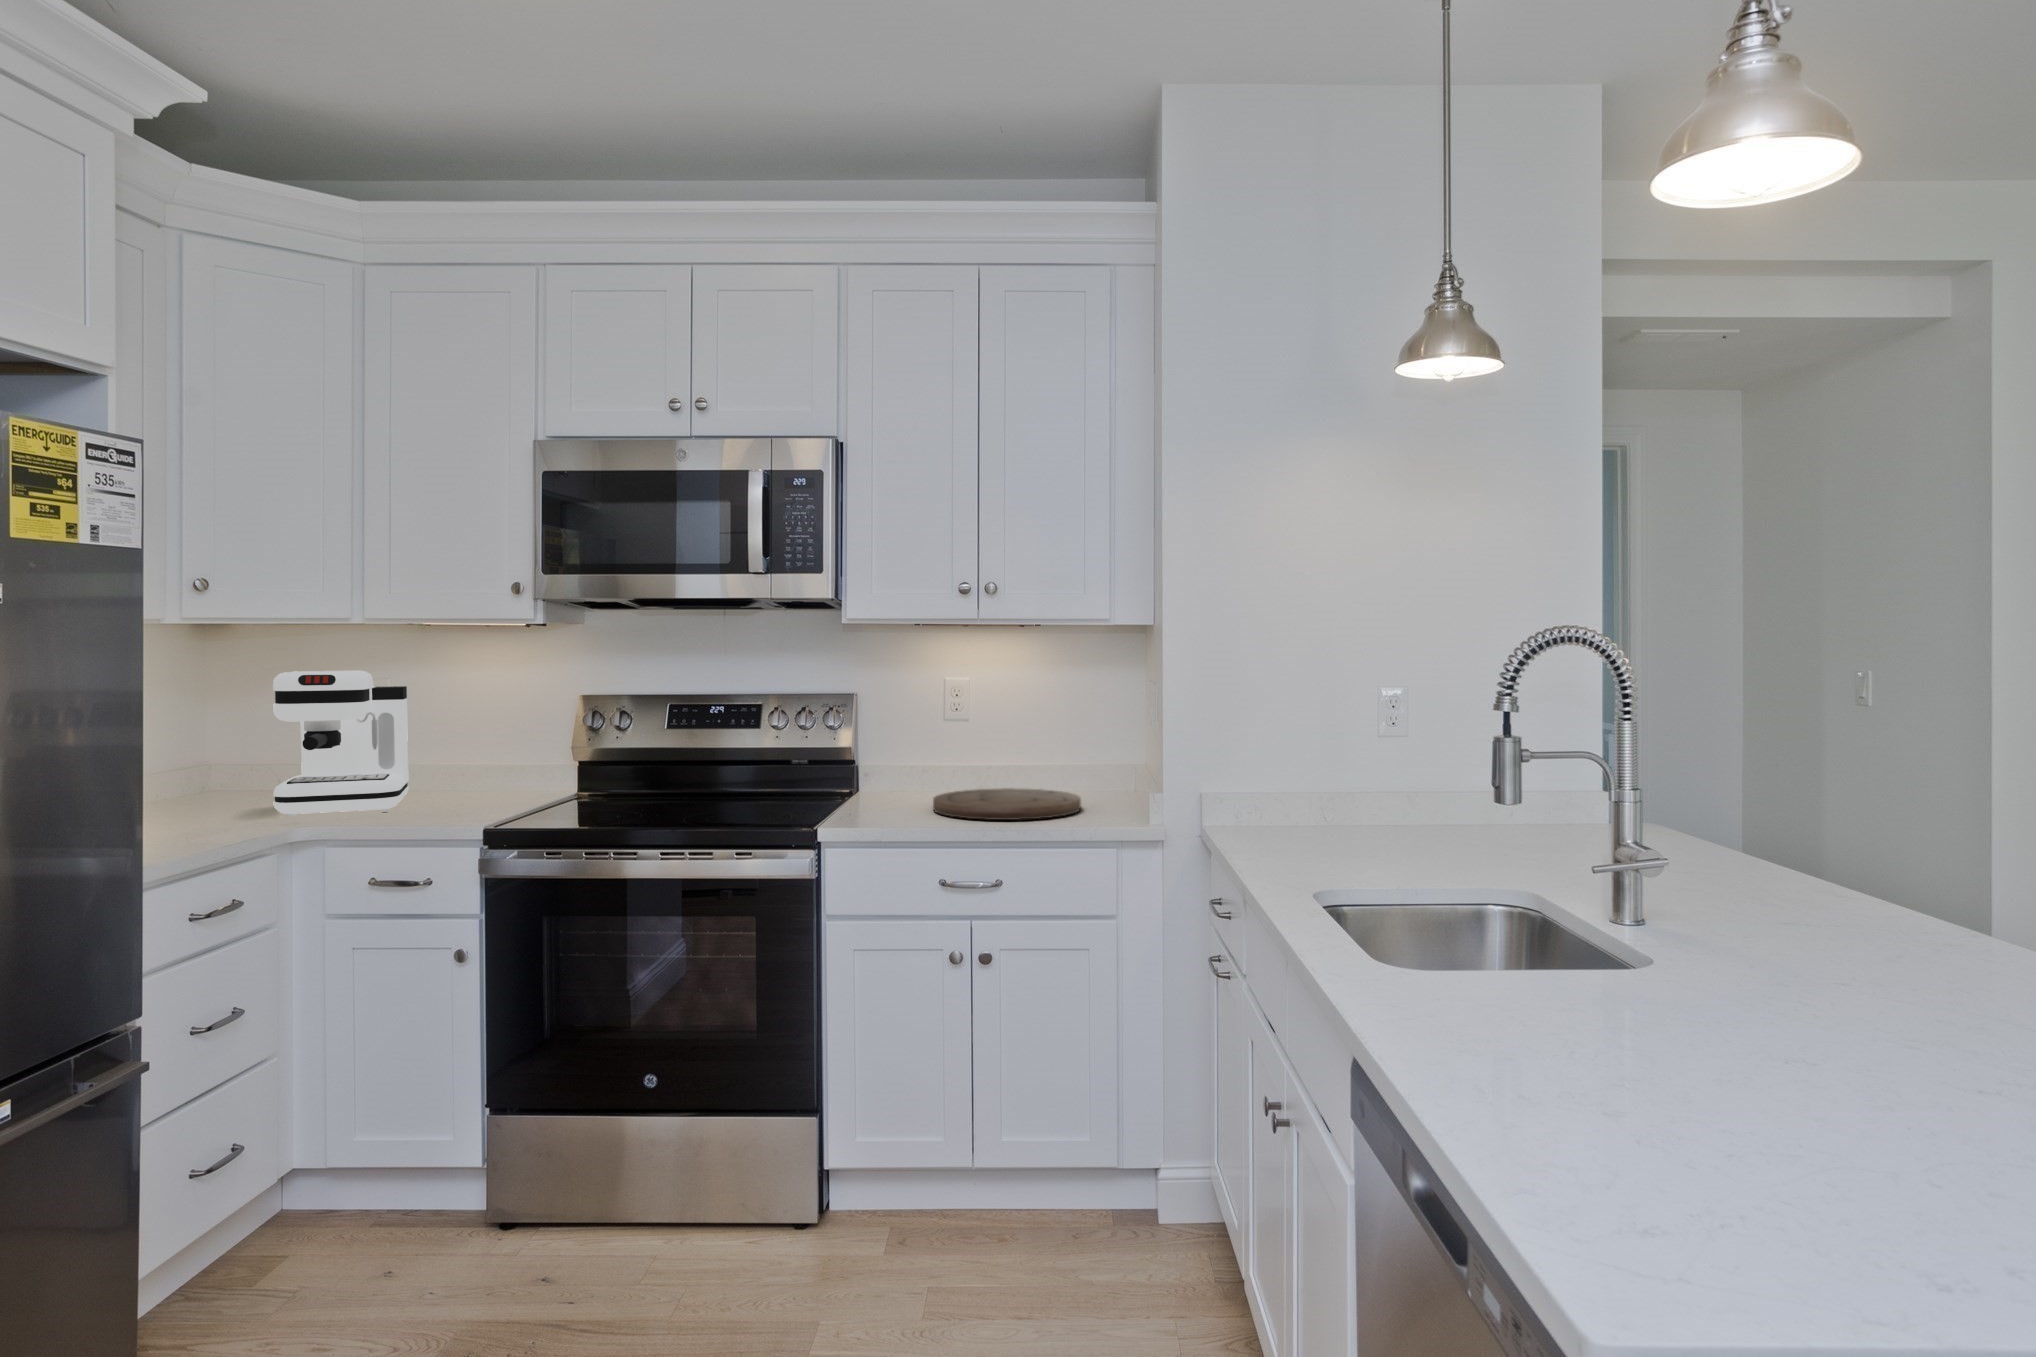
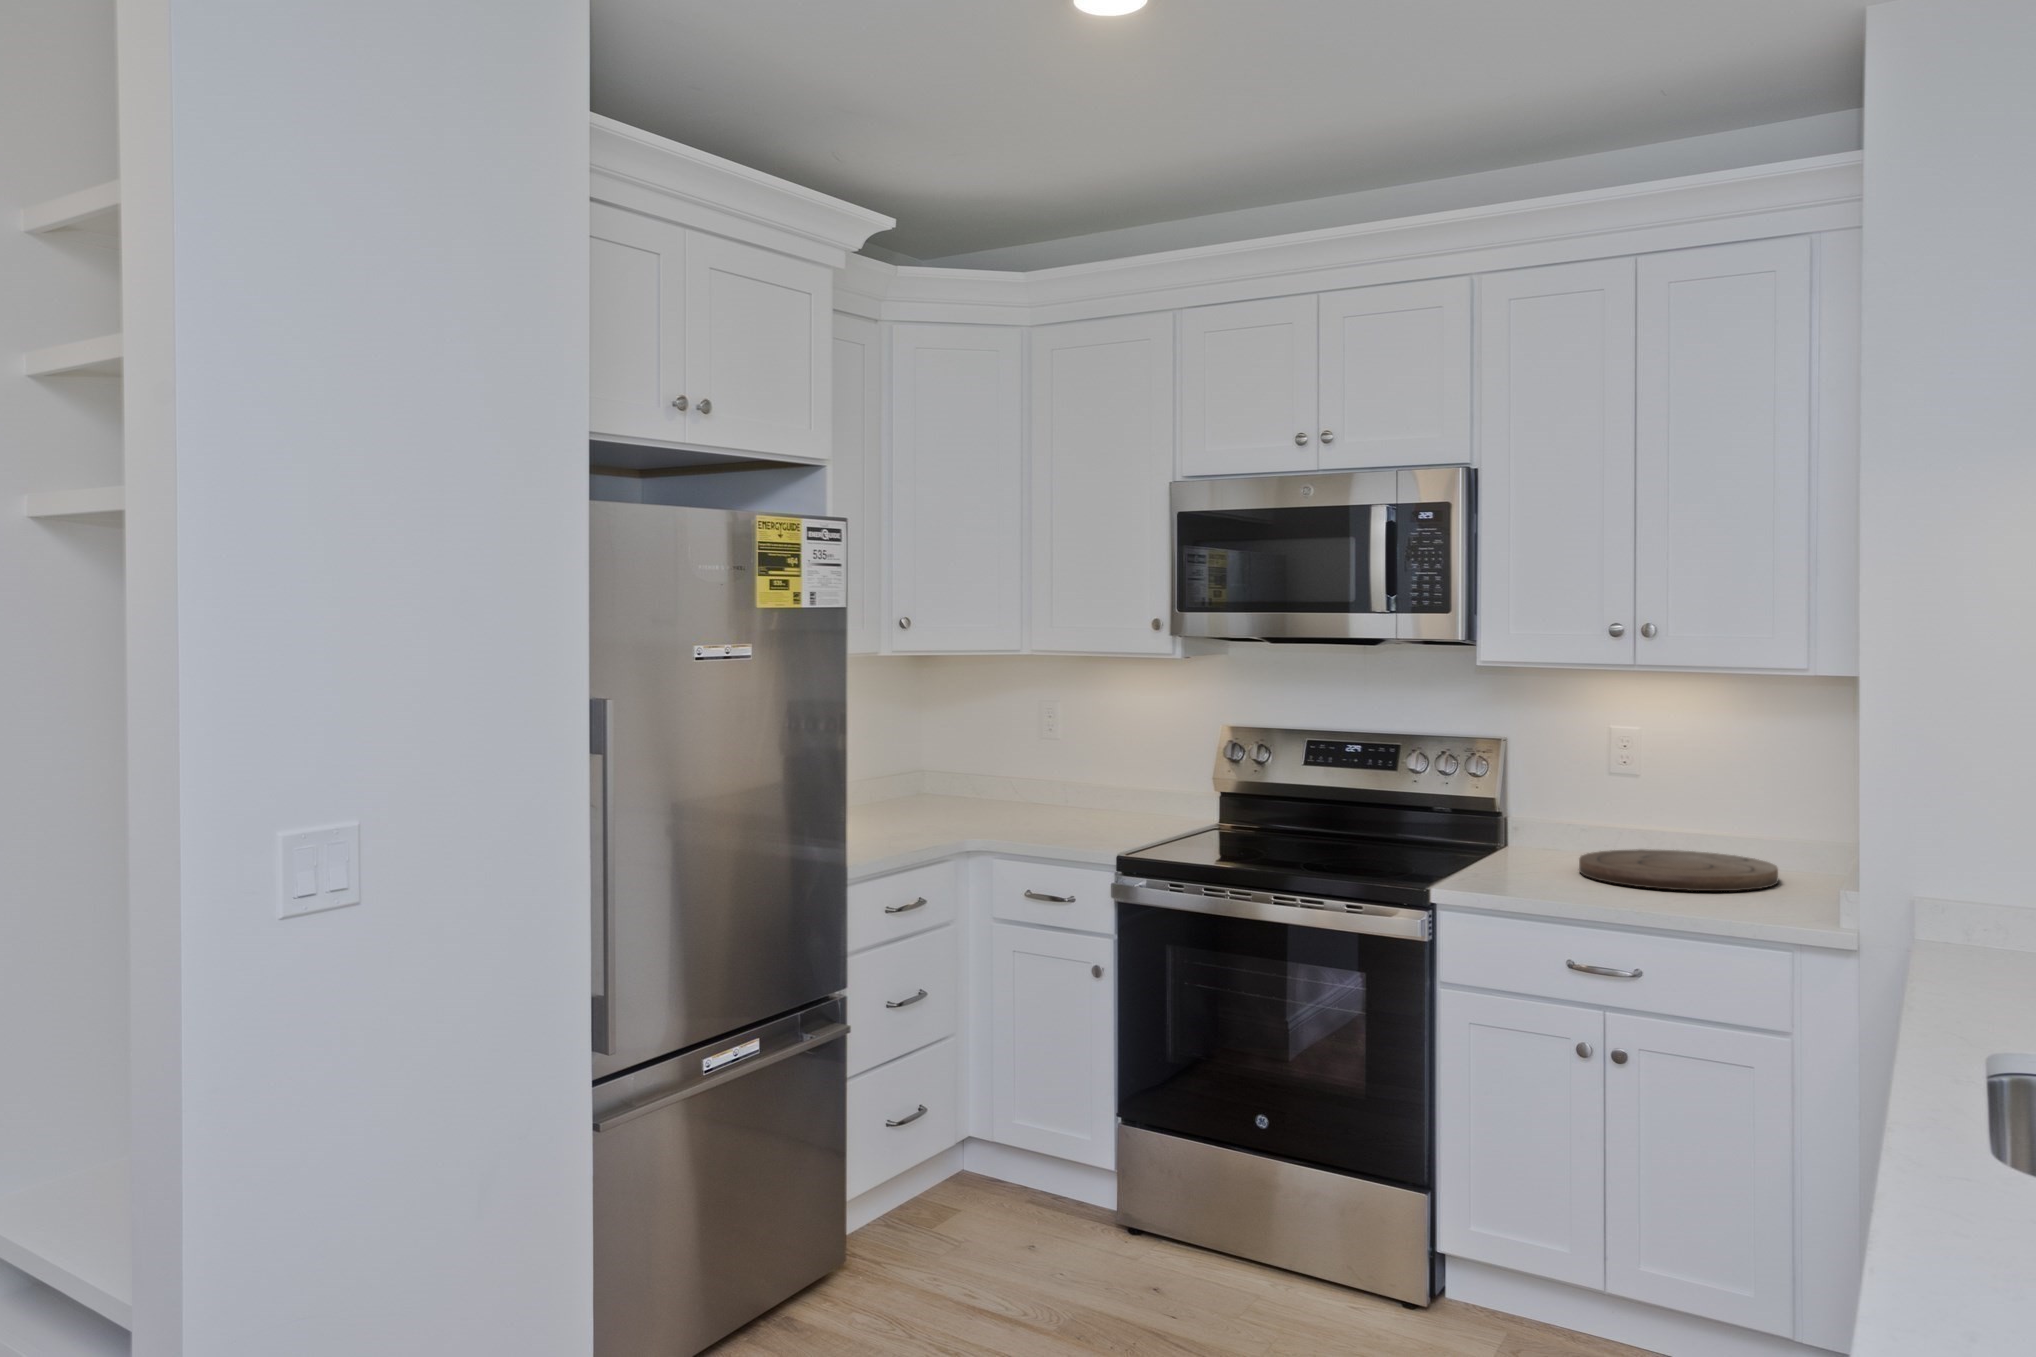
coffee maker: present [273,671,408,817] -> none [961,699,1071,830]

